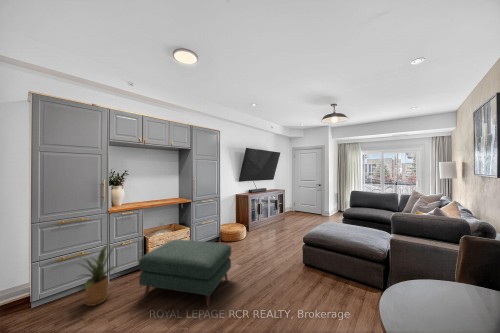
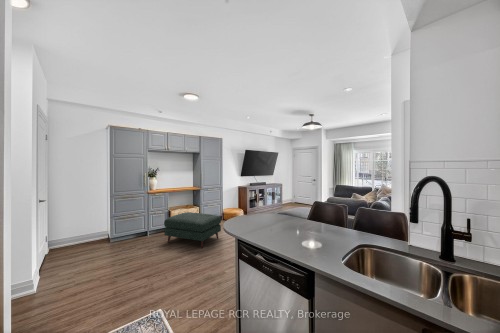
house plant: present [83,244,117,306] -> none [126,210,154,244]

